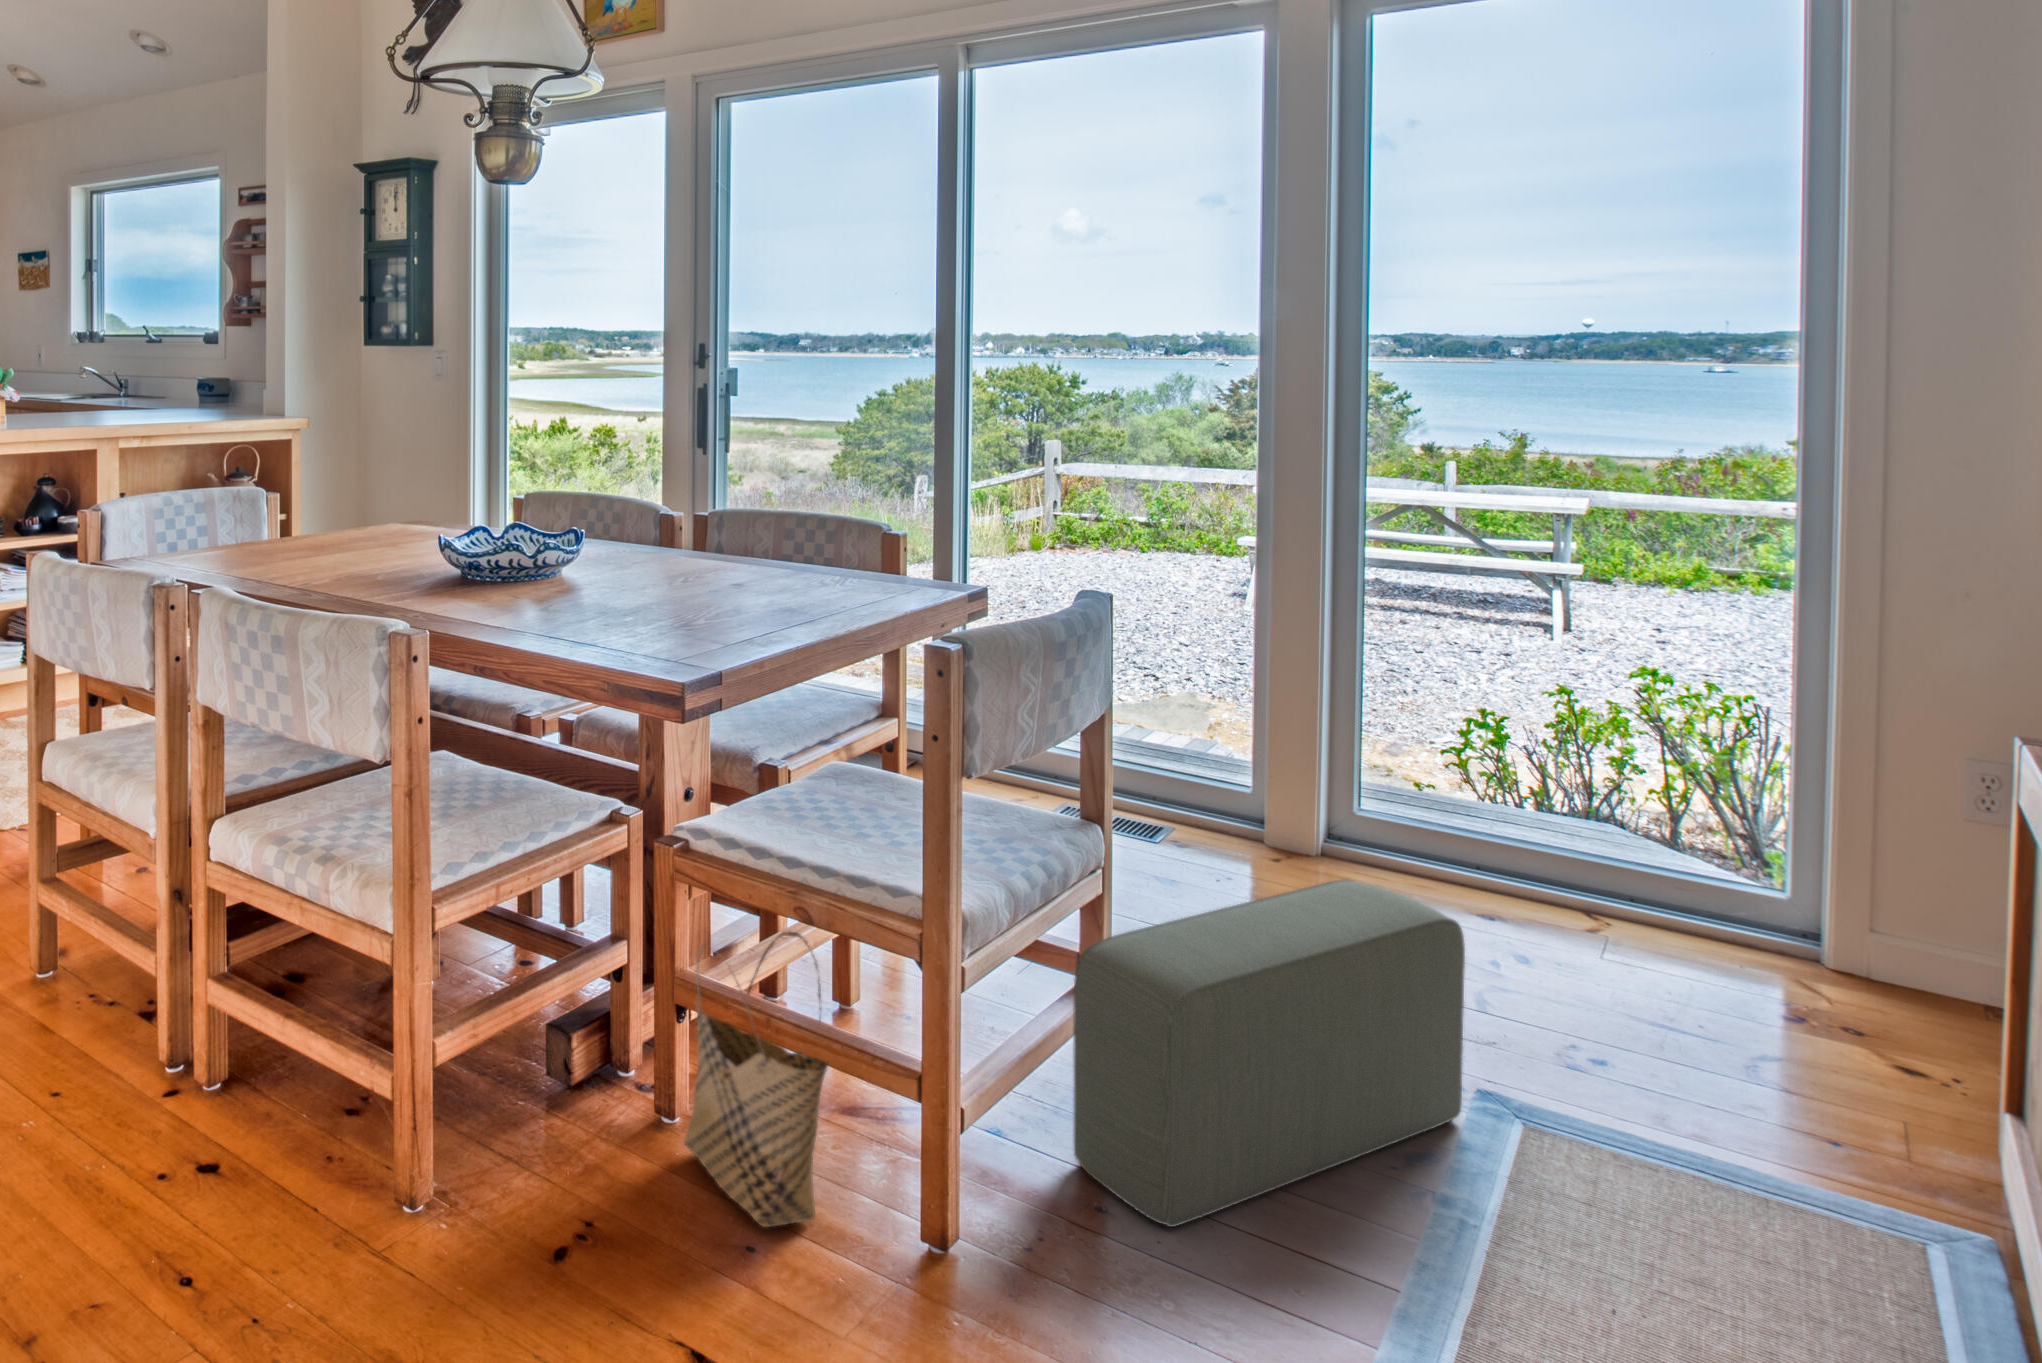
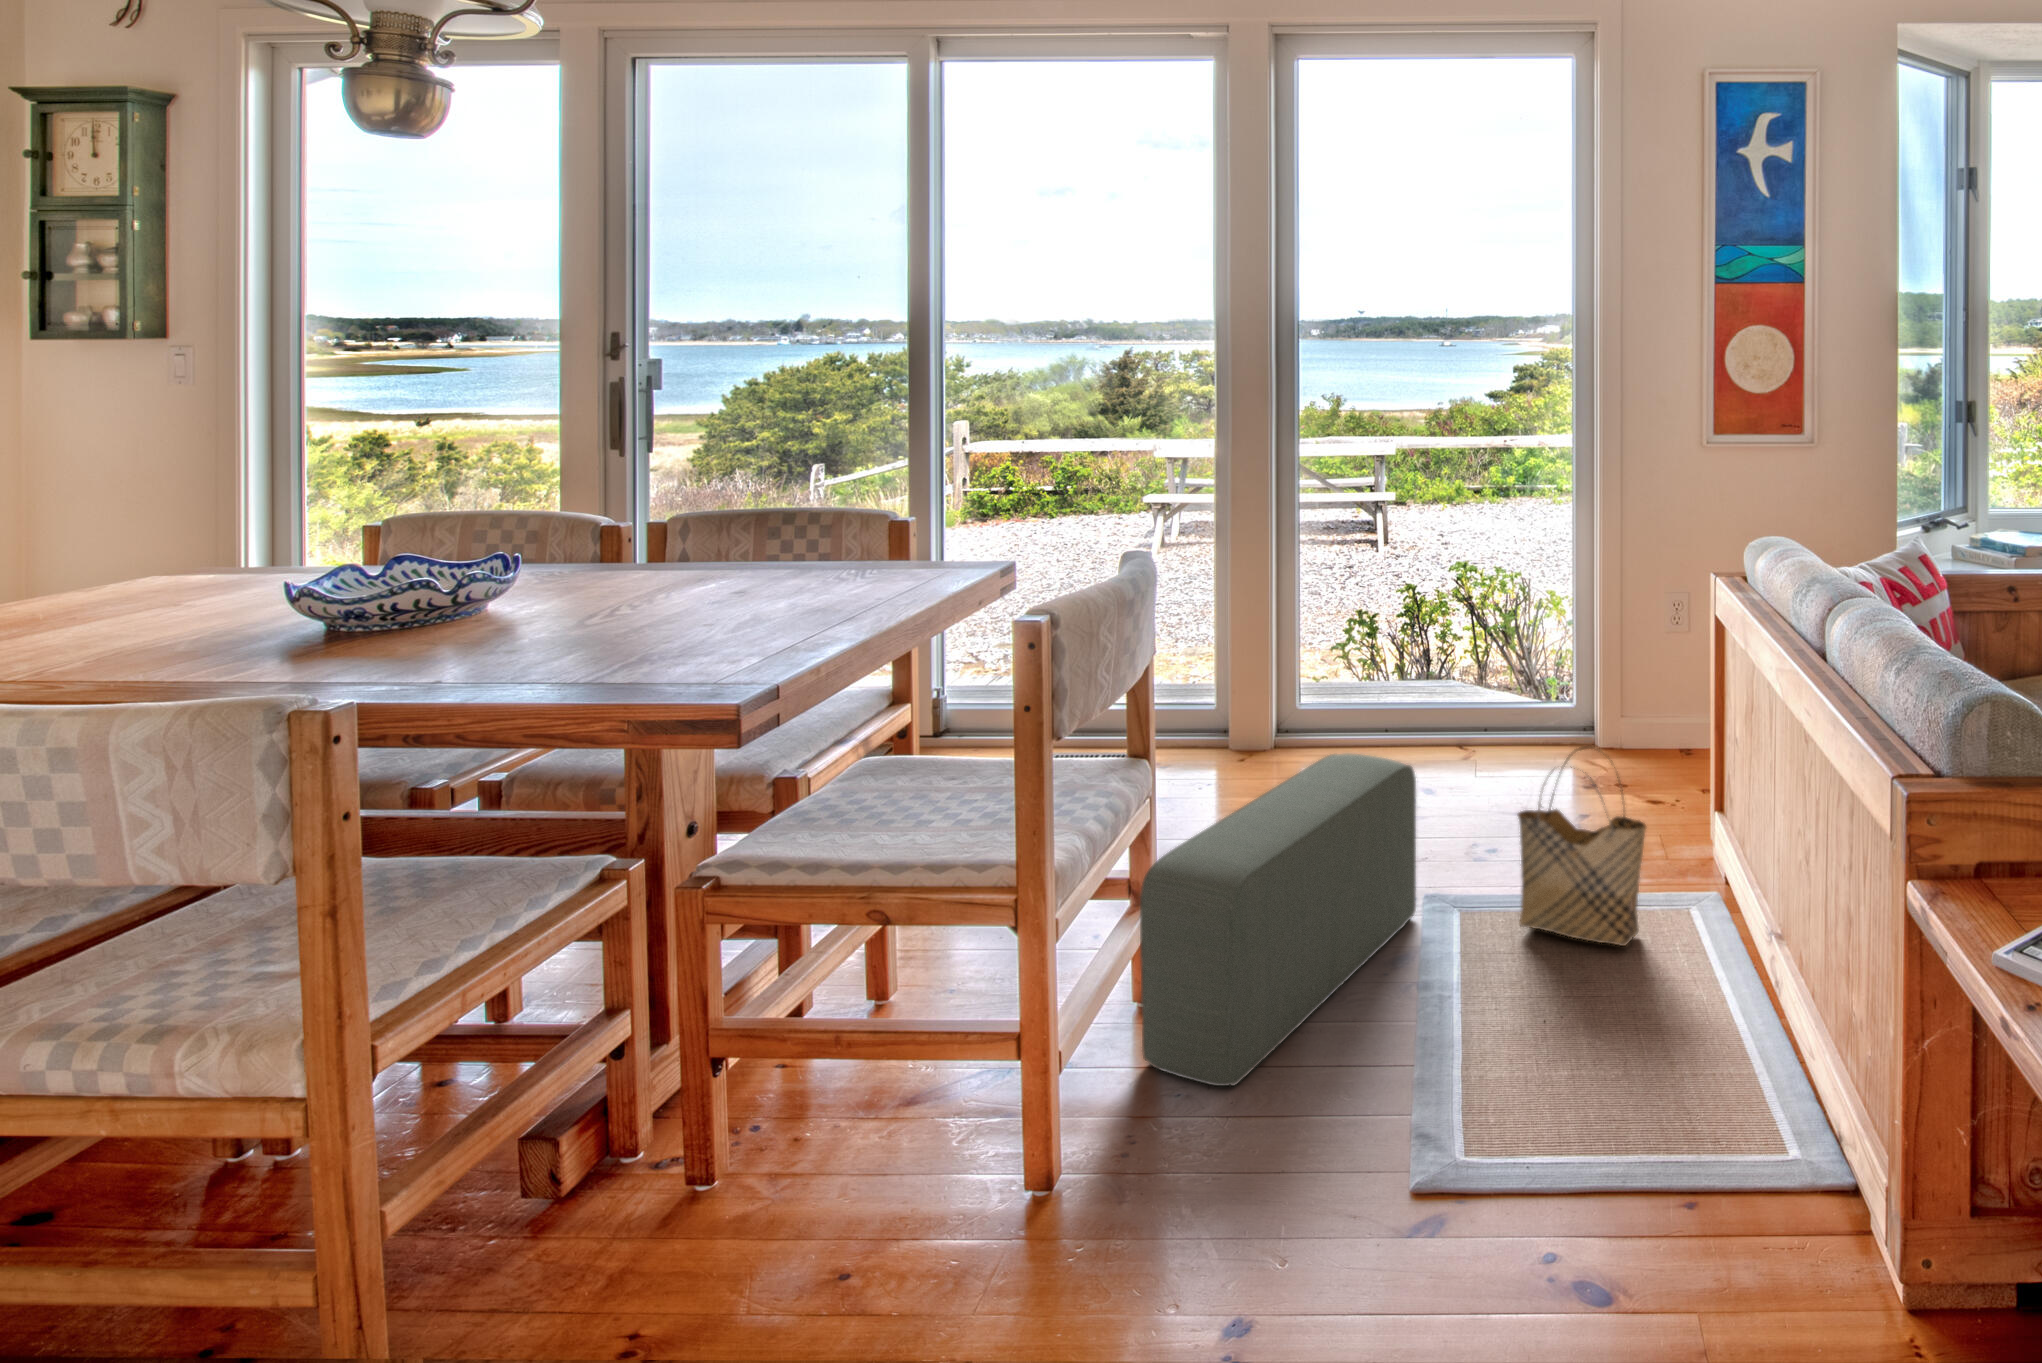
woven basket: present [684,931,828,1227] -> present [1518,746,1646,946]

